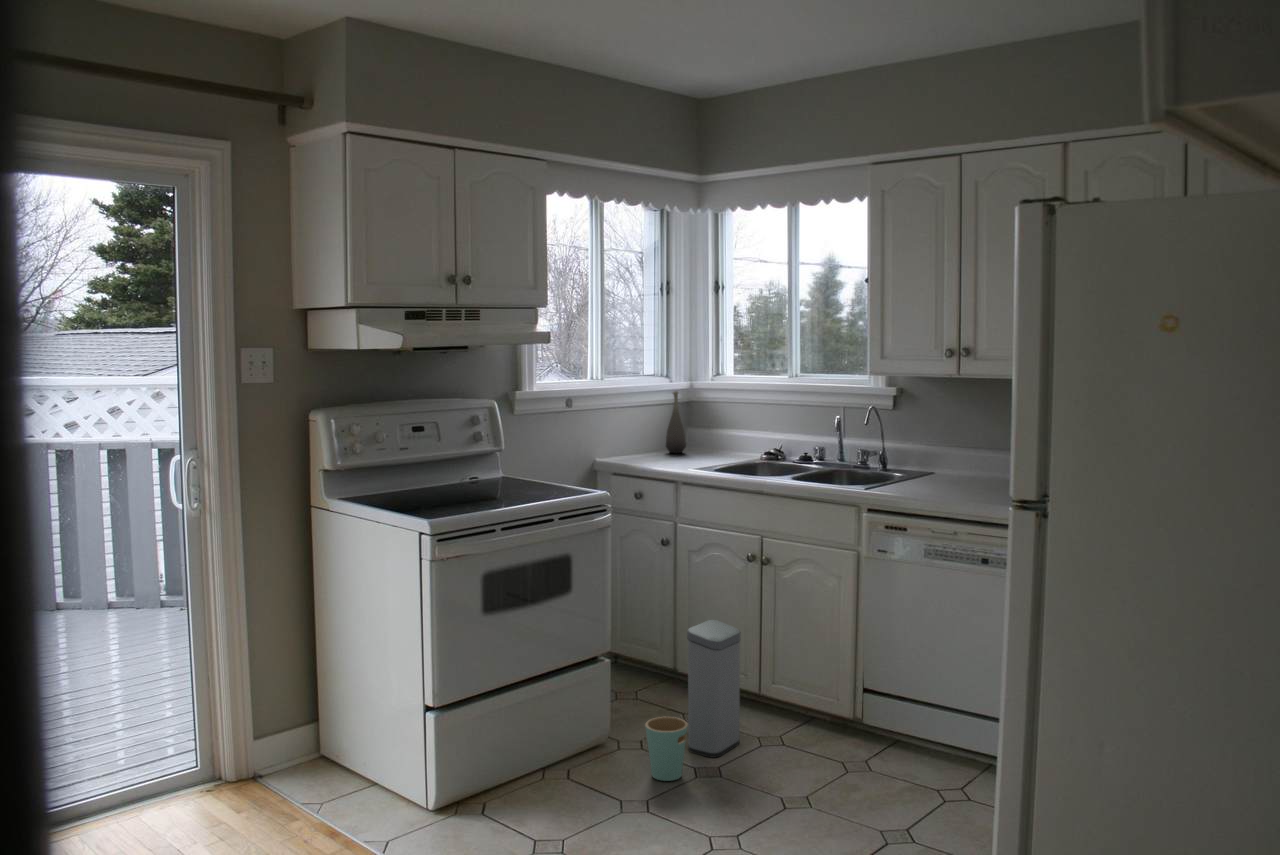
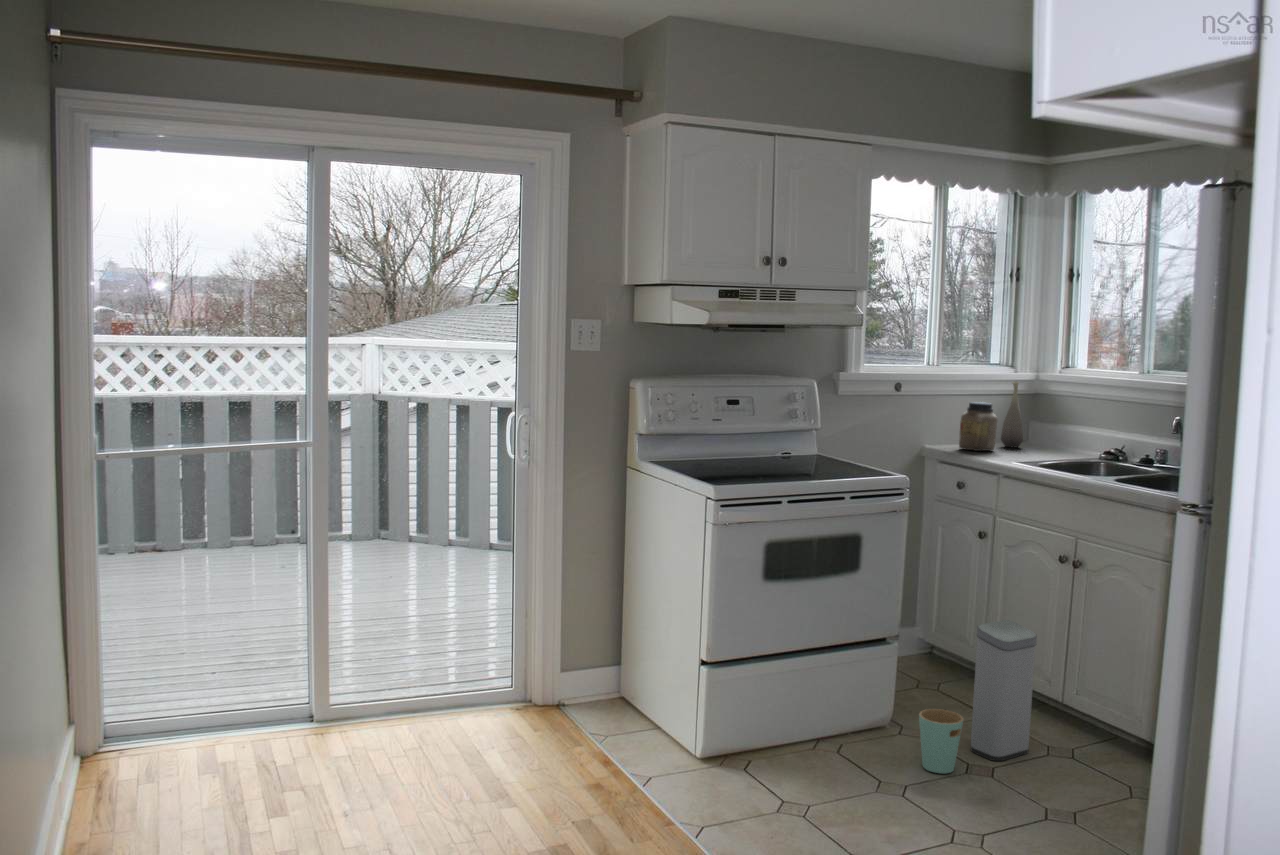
jar: none [632,413,666,459] -> present [959,402,998,451]

